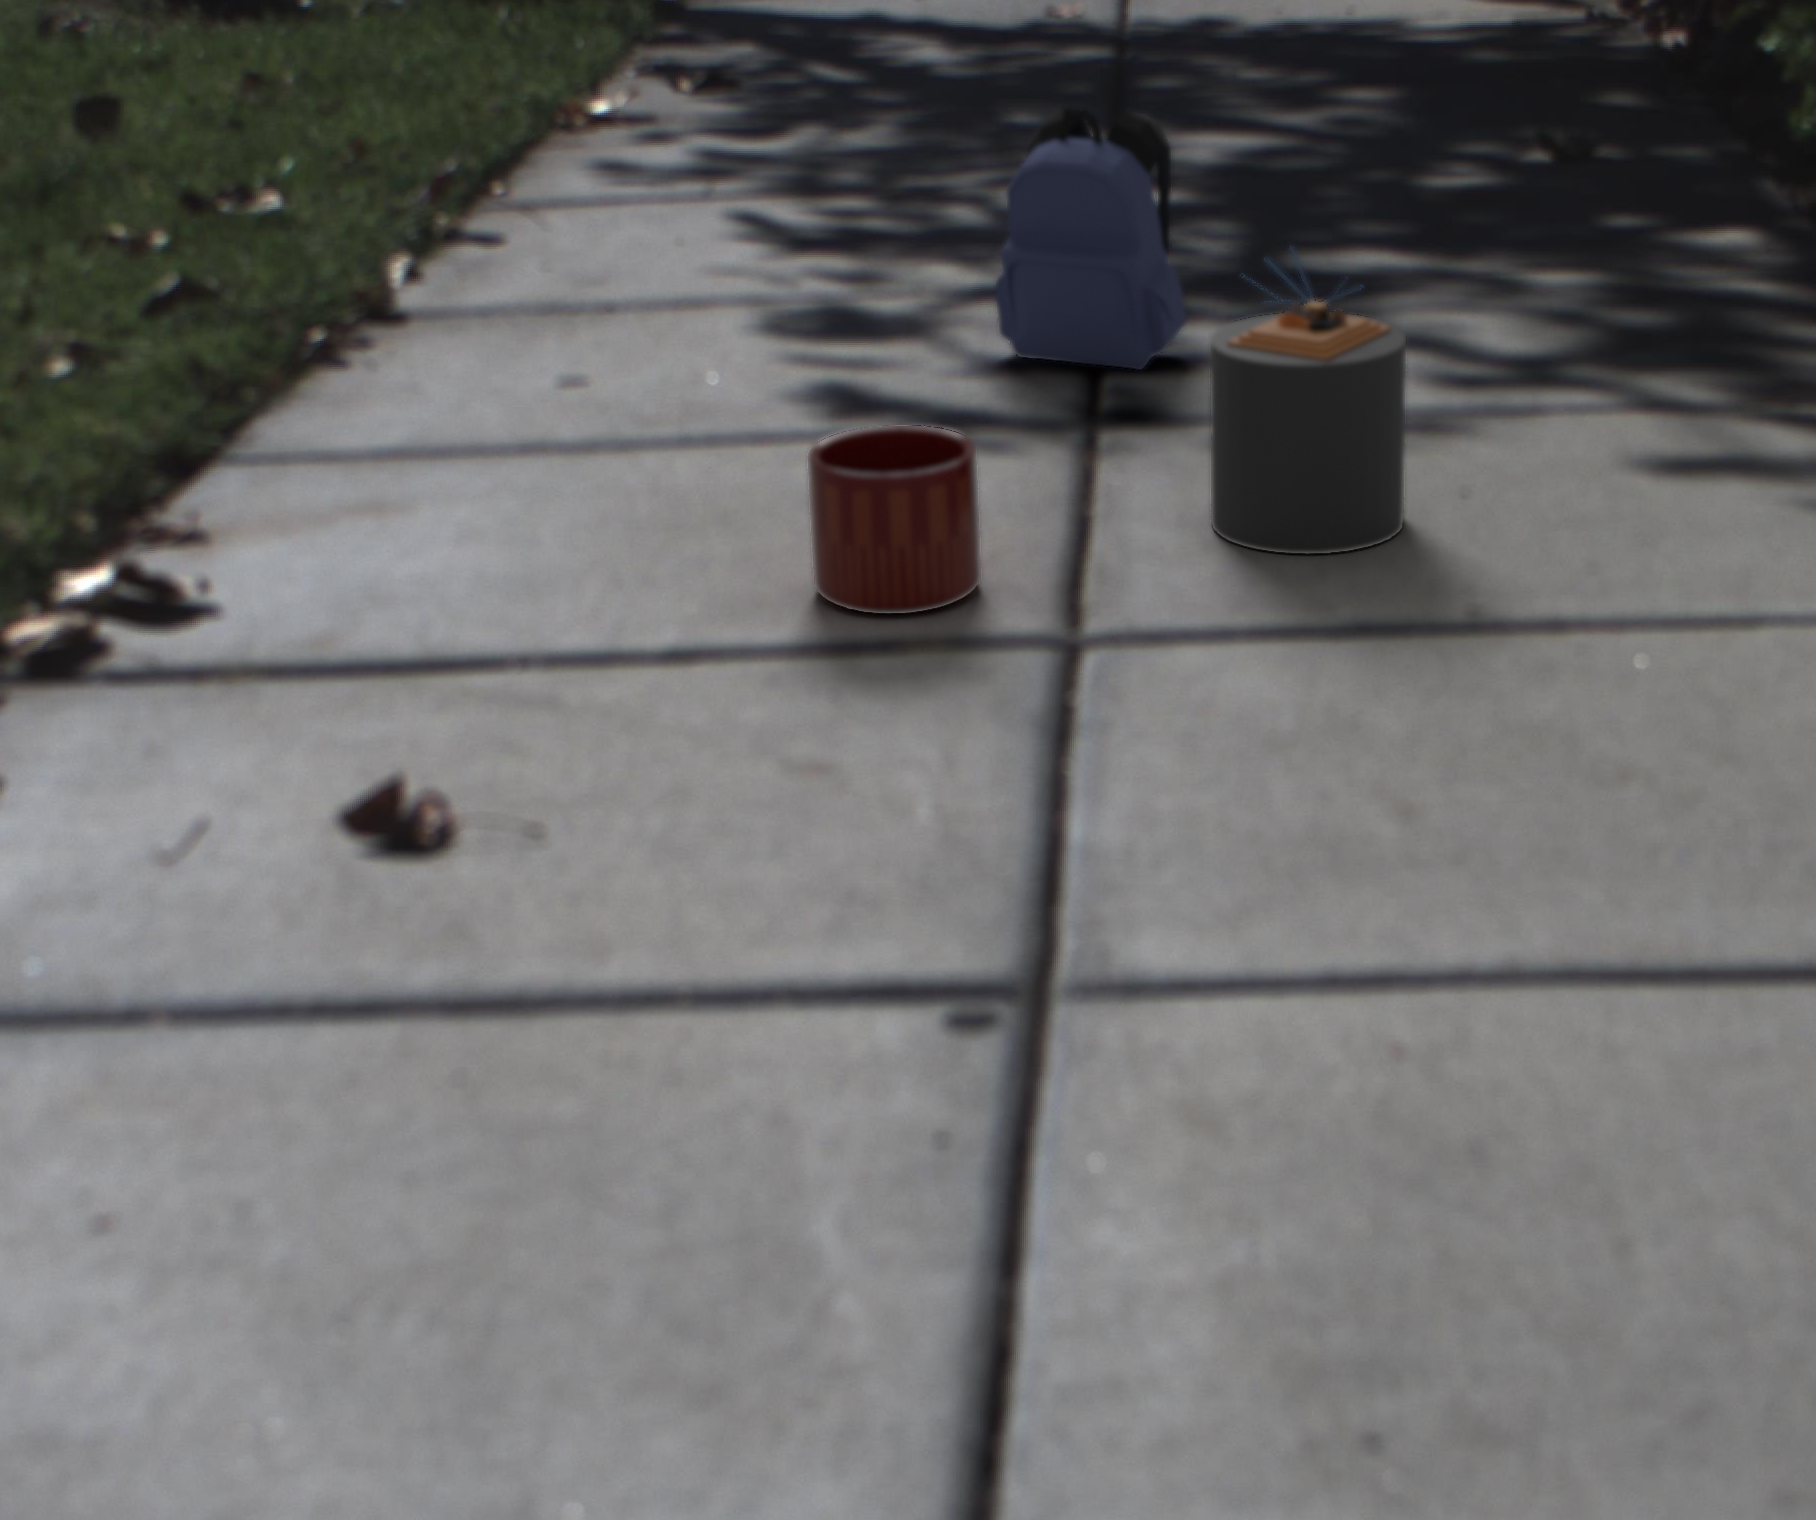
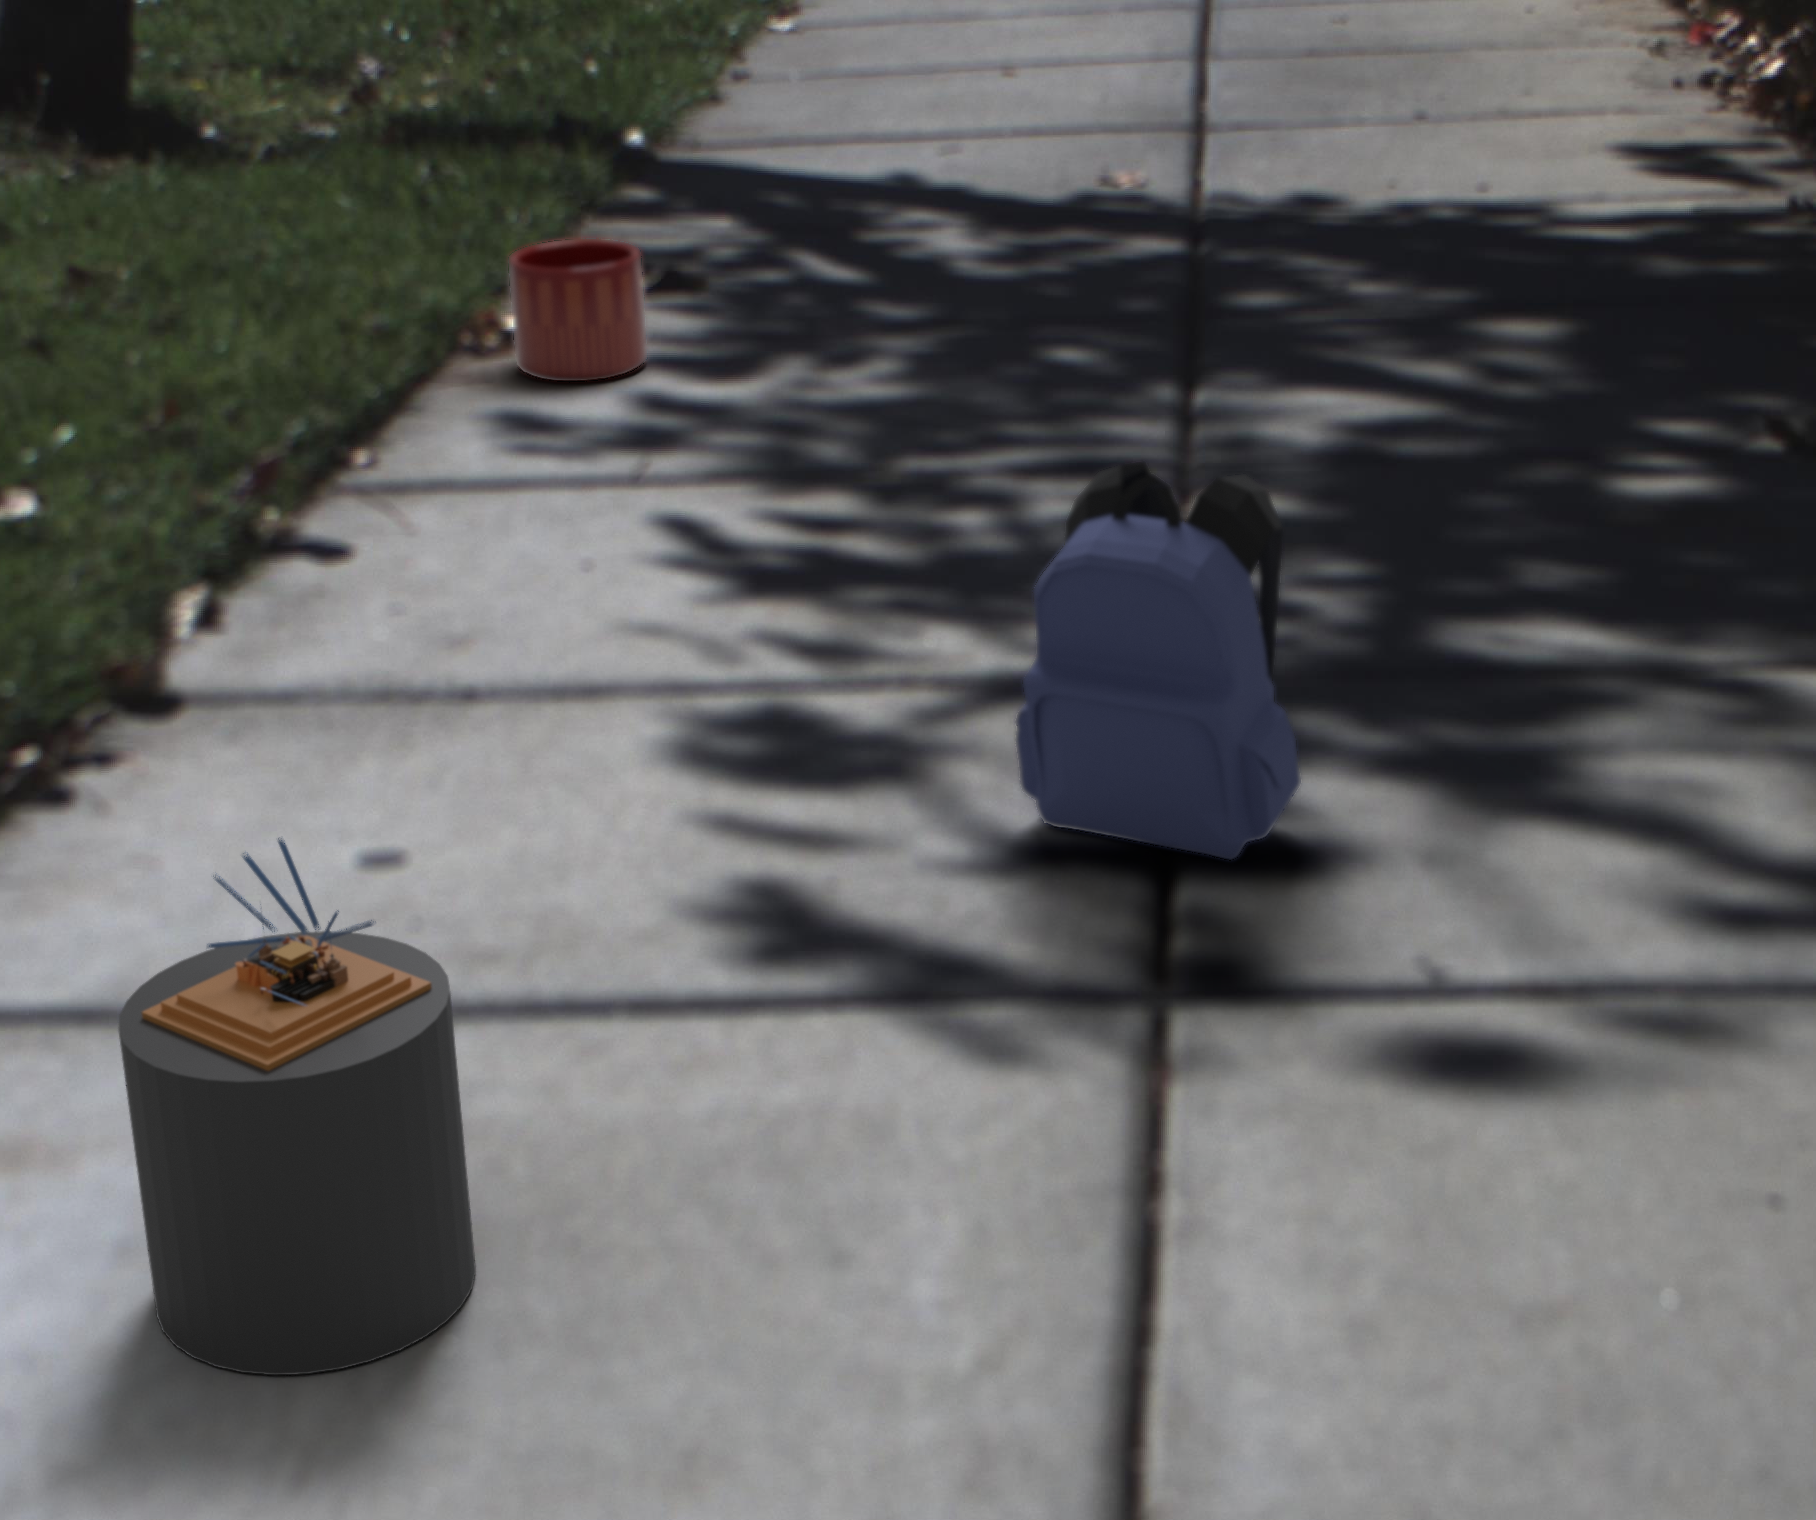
trash can: present [1210,246,1406,554] -> present [119,838,476,1375]
planter: present [808,426,981,614] -> present [509,239,647,381]

